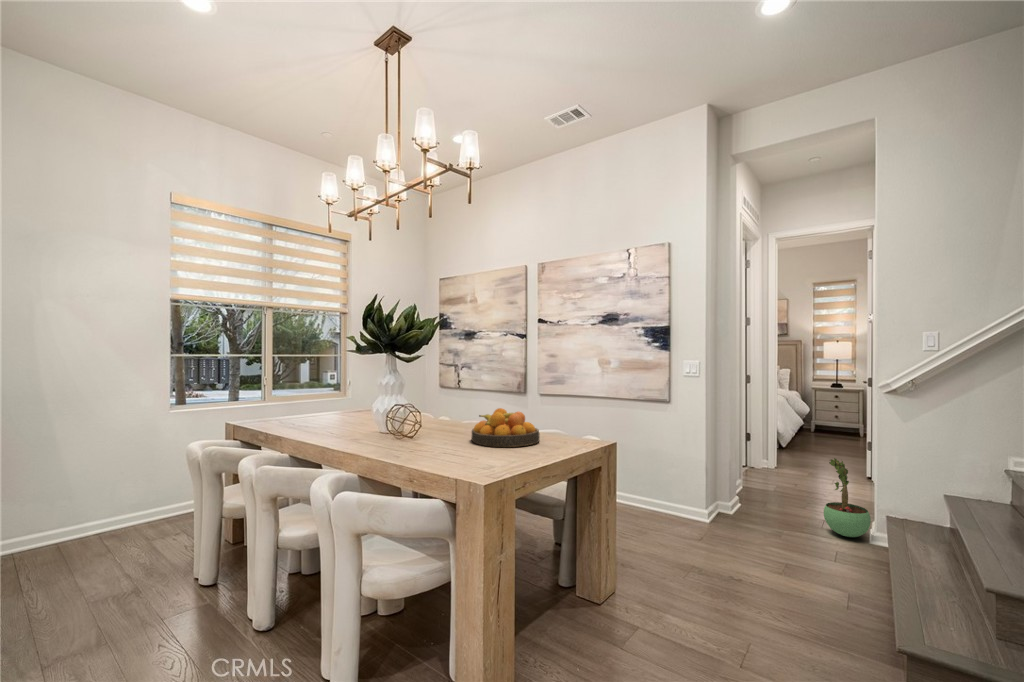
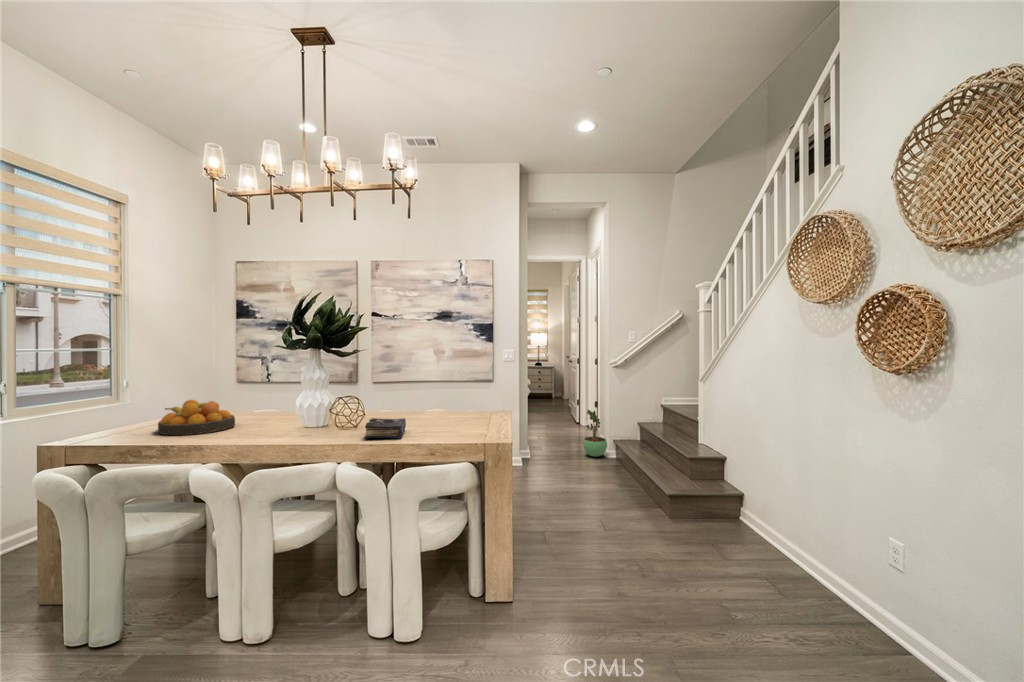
fruit bowl: present [472,408,540,447] -> present [158,400,235,435]
book: none [377,429,439,454] -> present [365,418,406,438]

